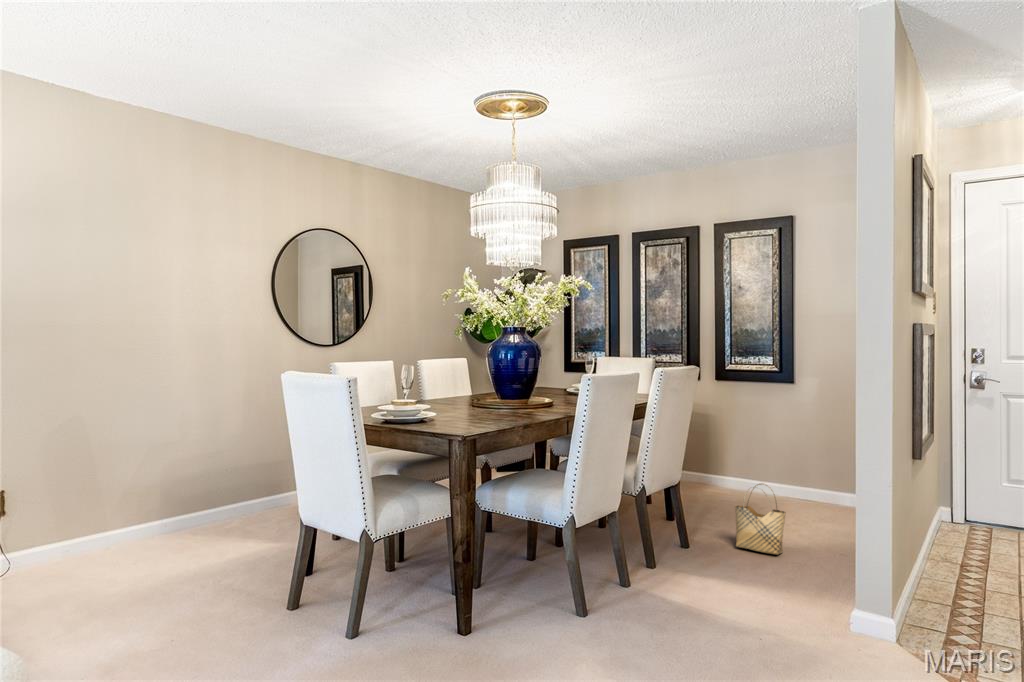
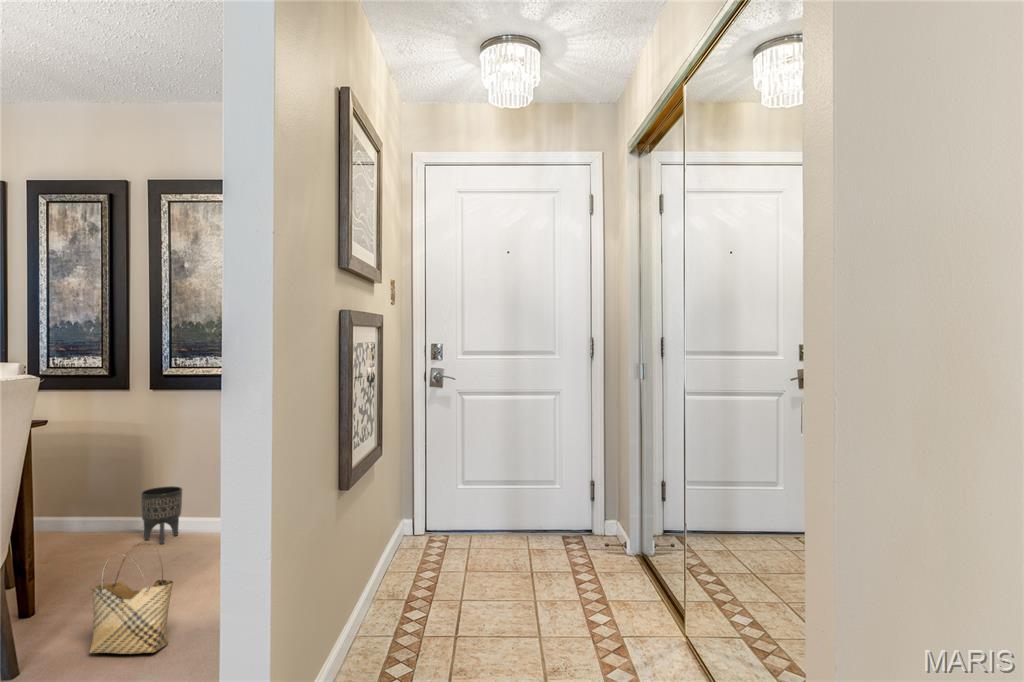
planter: none [714,453,742,495] -> present [141,486,182,544]

